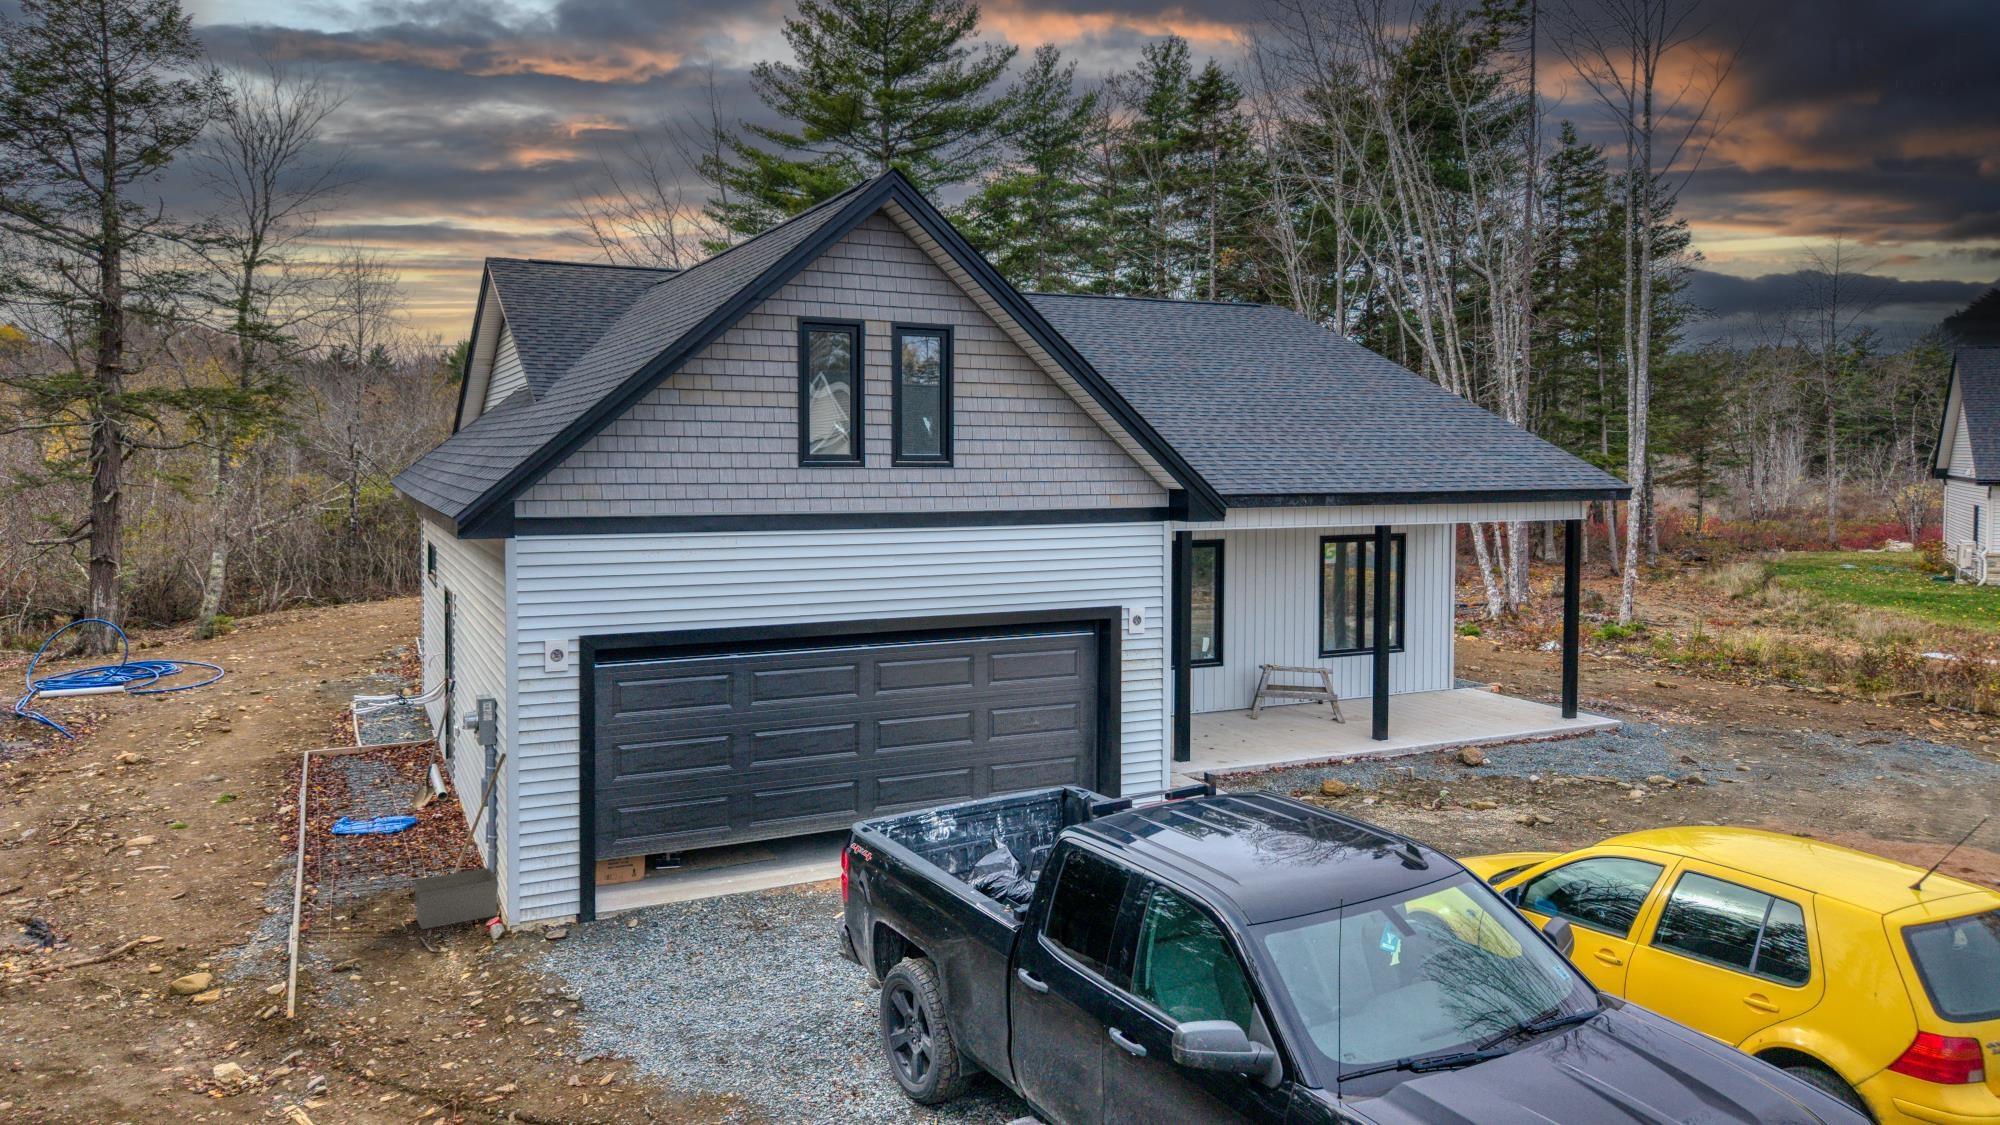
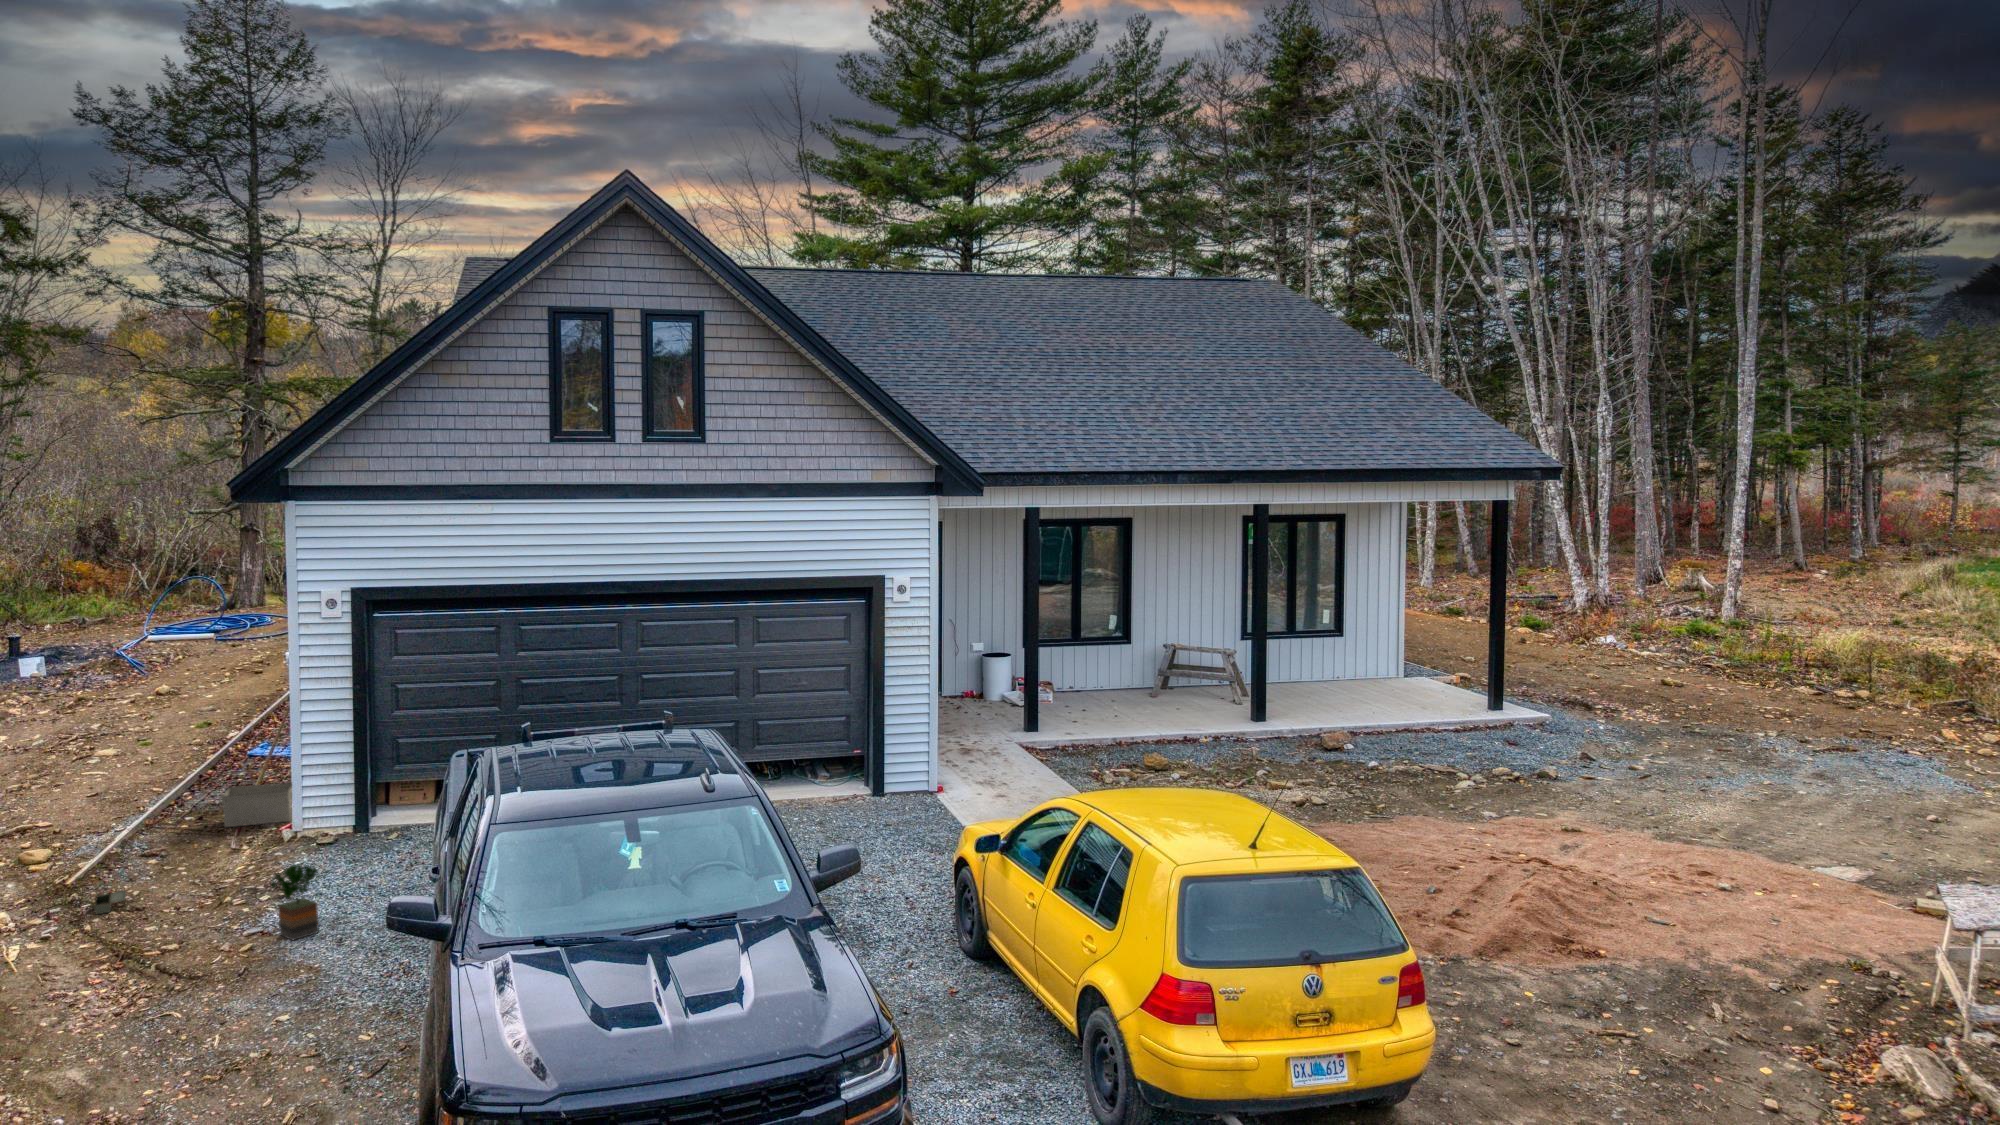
potted tree: none [678,974,736,1072] -> present [271,864,326,940]
toolbox: none [378,1026,428,1062] -> present [91,891,126,914]

